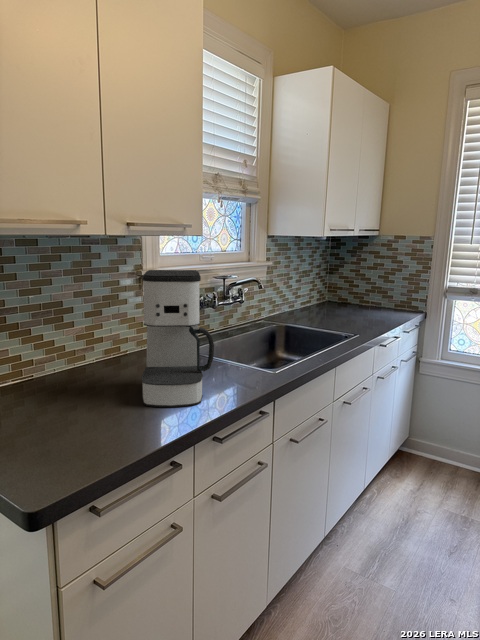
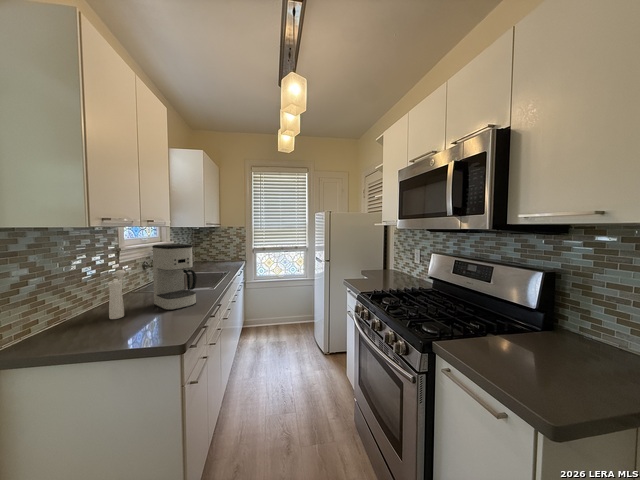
pepper mill: none [62,311,107,397] -> present [108,270,126,319]

